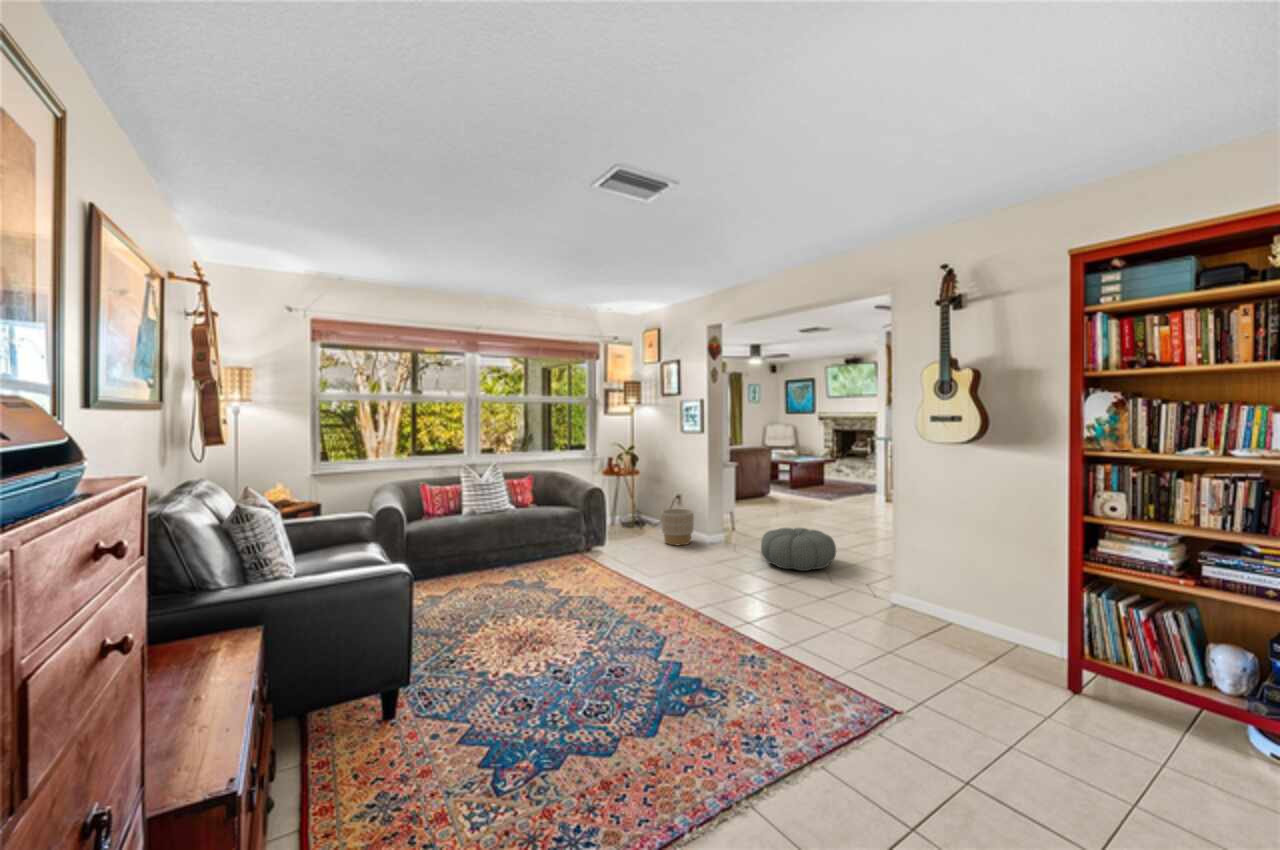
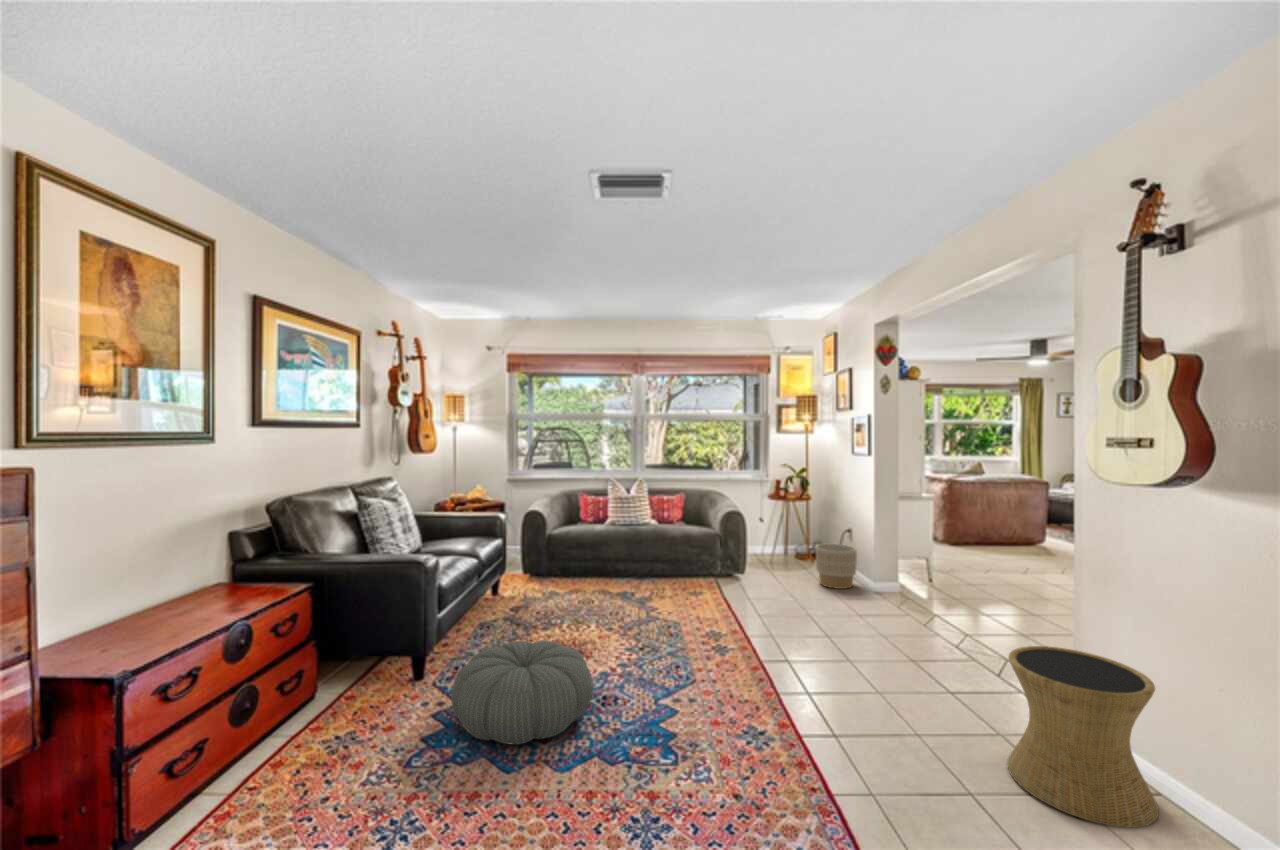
pouf: present [761,528,836,571] -> present [451,640,593,744]
side table: none [892,552,977,650] -> present [1007,646,1159,828]

